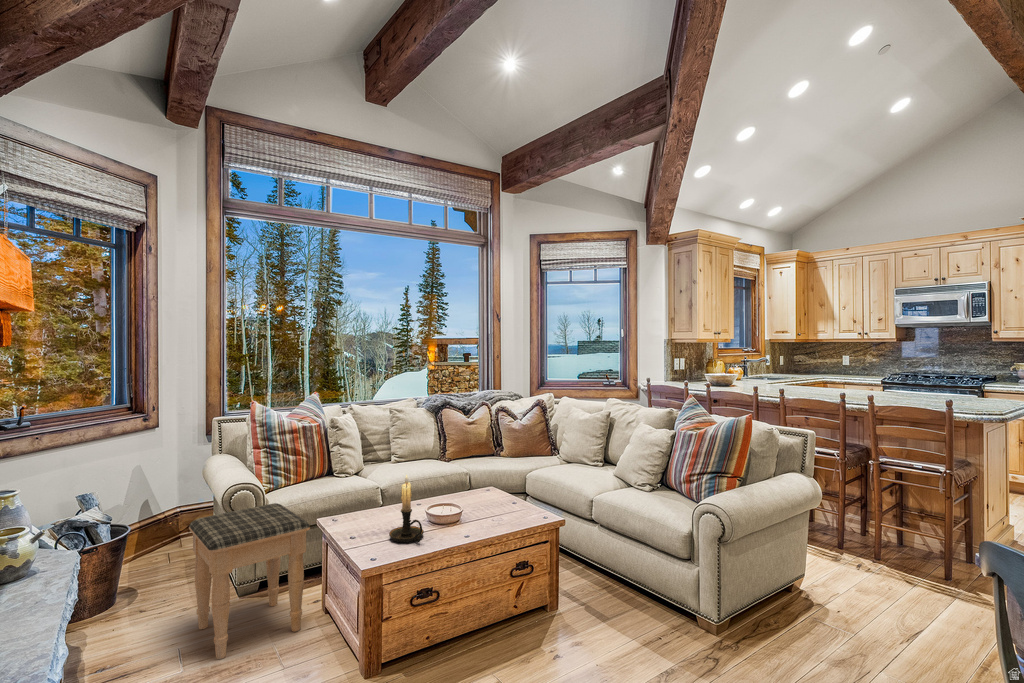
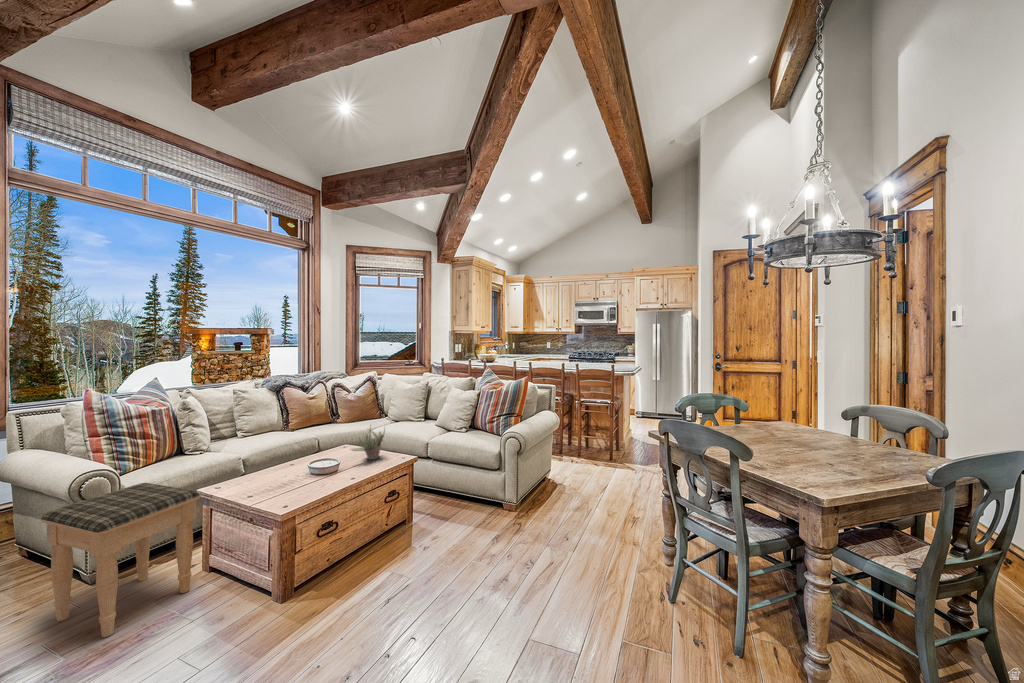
succulent plant: none [475,465,521,514] -> present [351,425,385,460]
candle holder: present [389,475,424,543] -> none [286,437,320,492]

